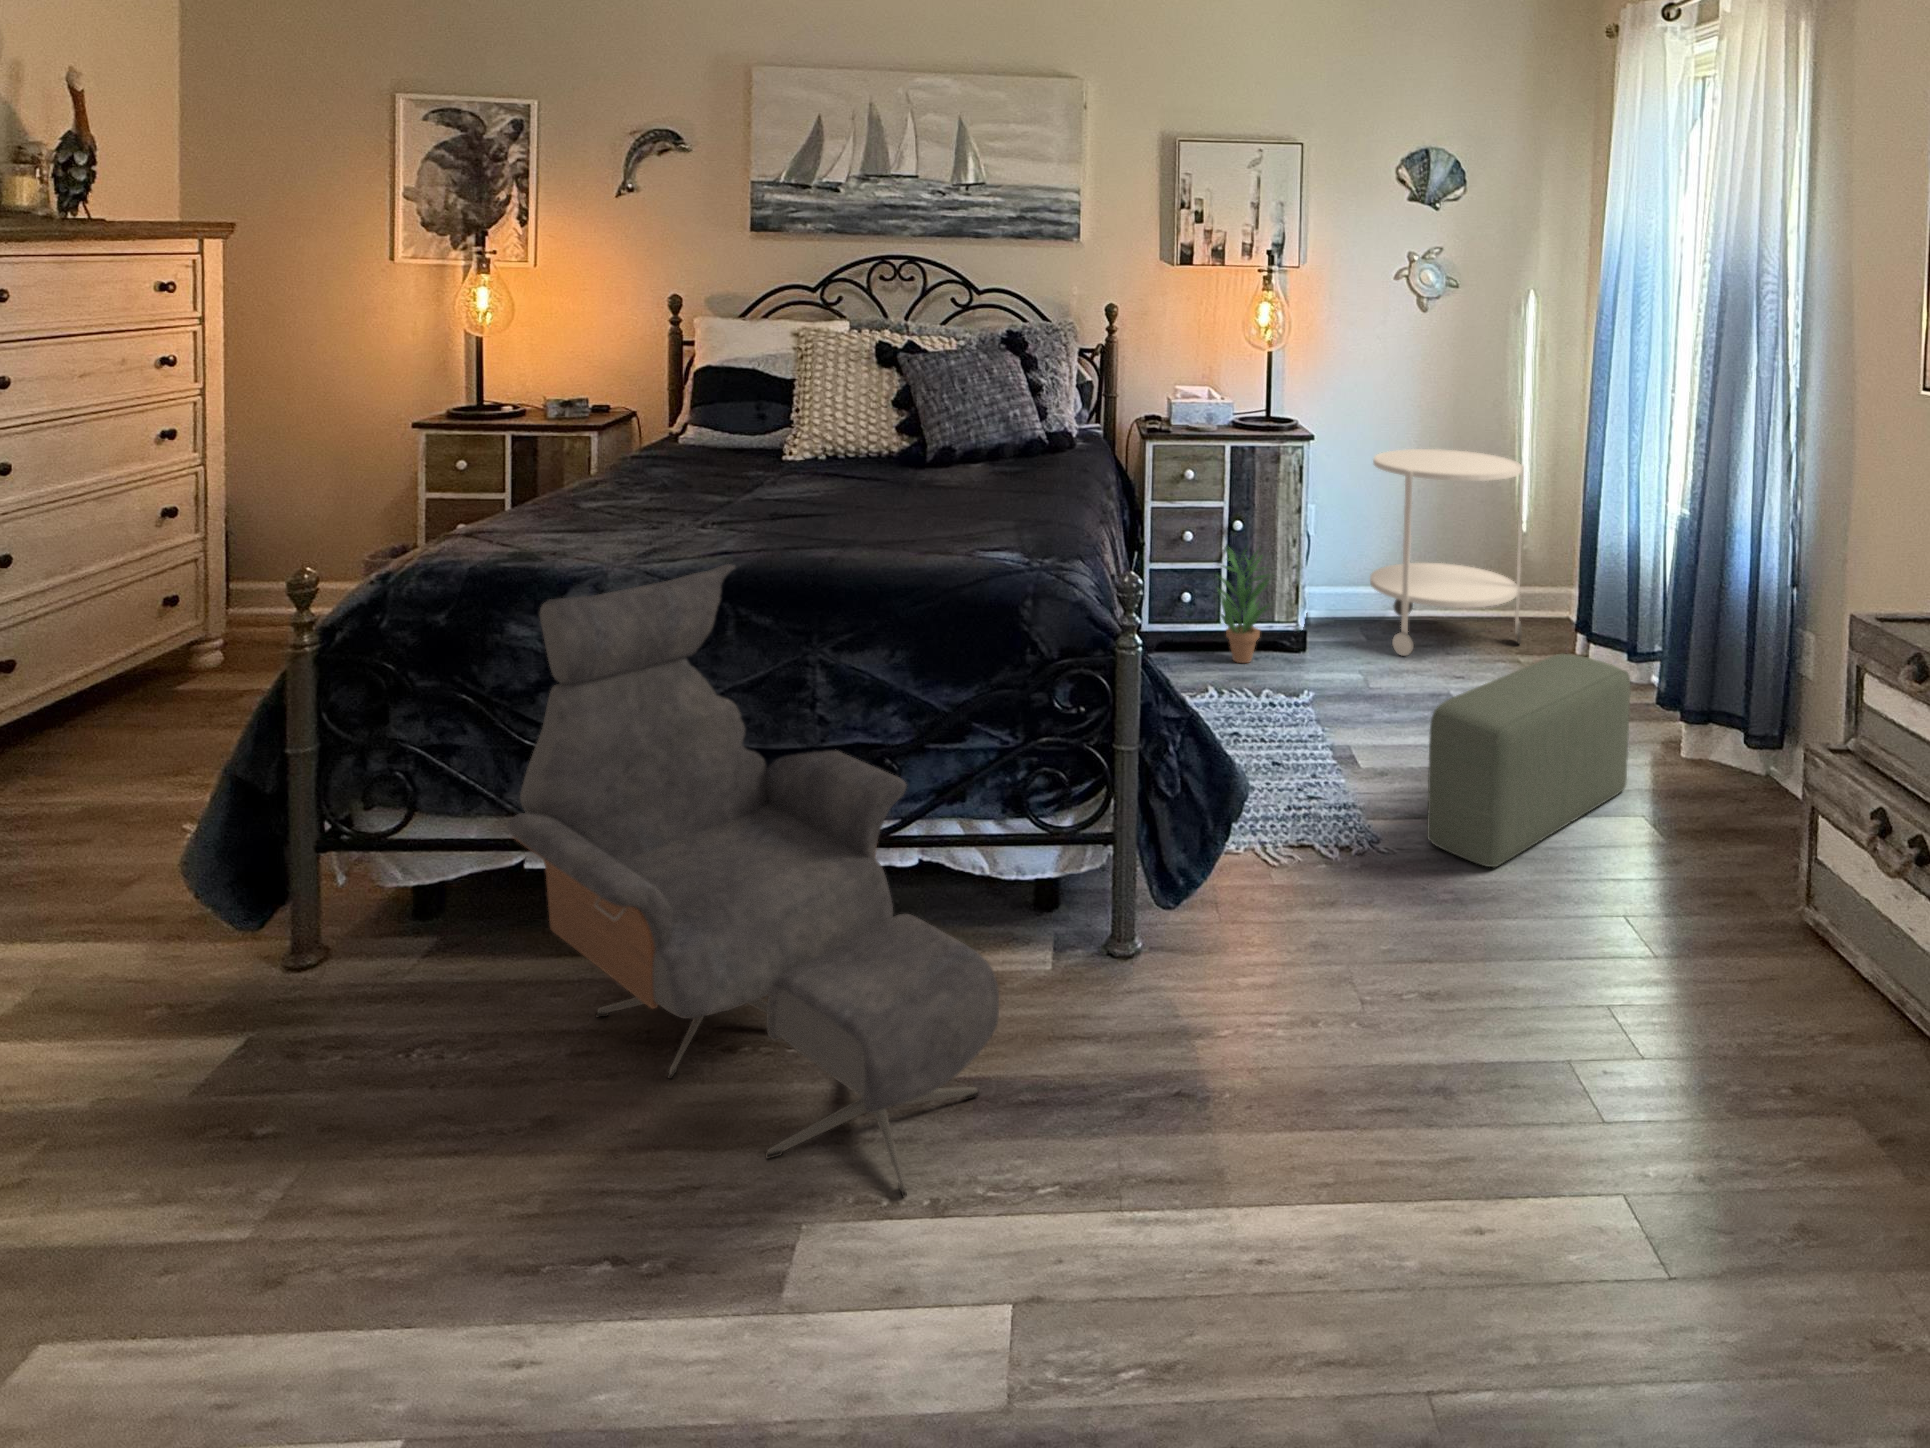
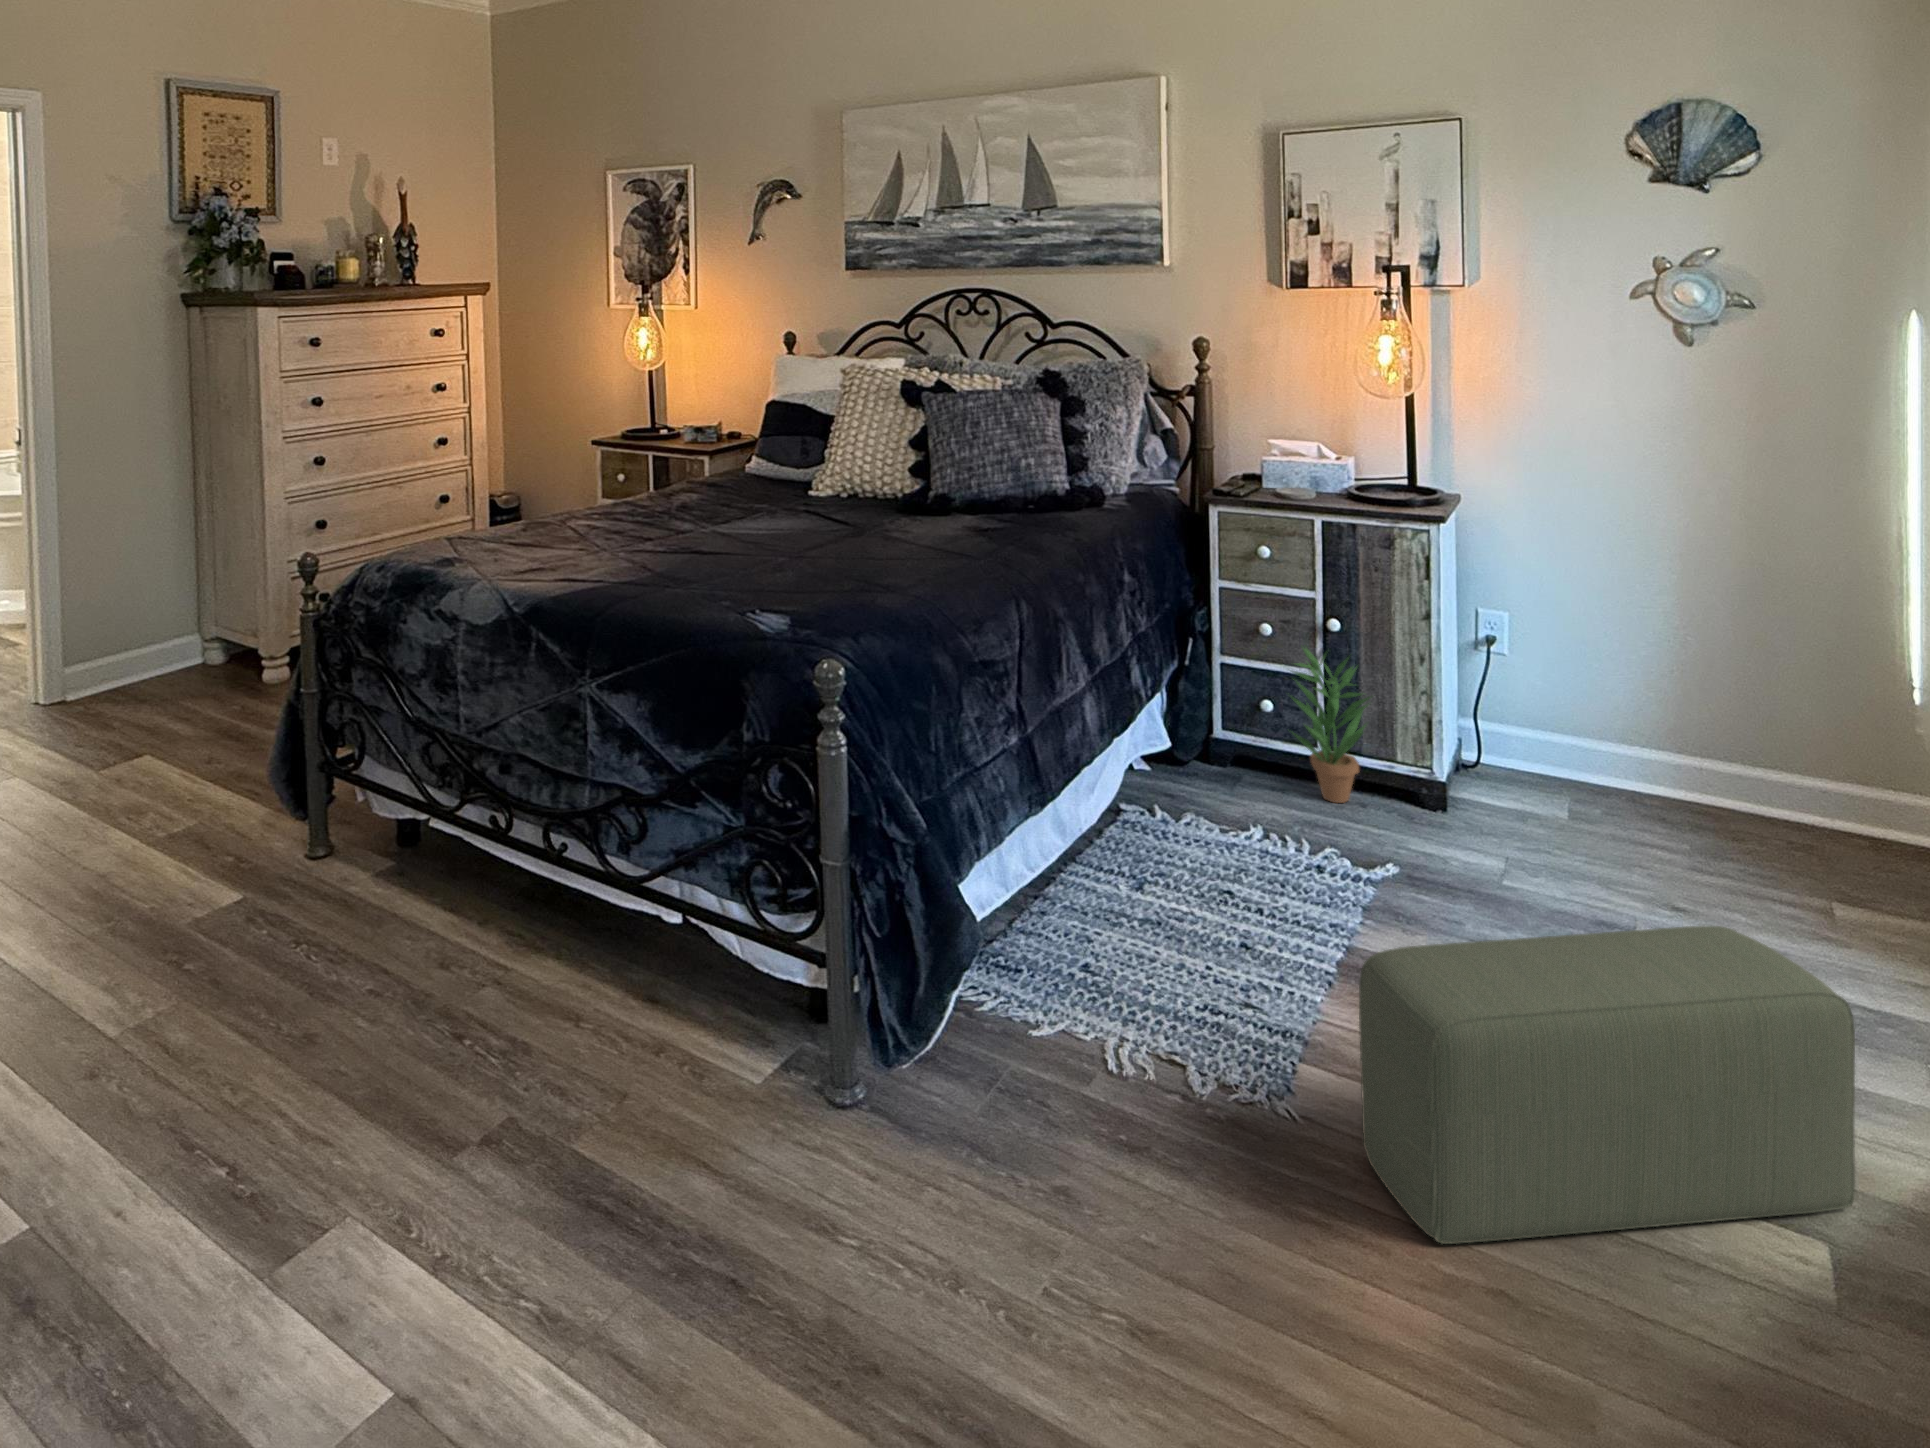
side table: present [1370,449,1524,656] -> none [1562,545,1853,880]
lounge chair: present [507,564,999,1197] -> none [273,598,606,1313]

